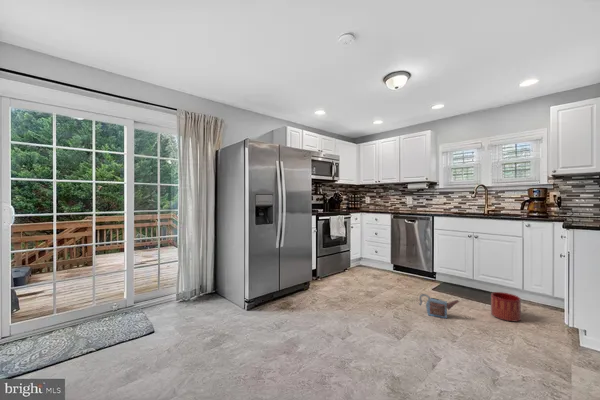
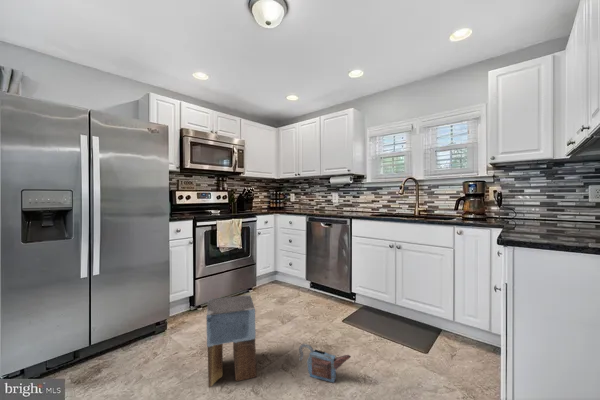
stool: none [353,263,392,316] -> present [206,295,256,387]
planter: present [491,292,521,321] -> none [402,333,440,383]

